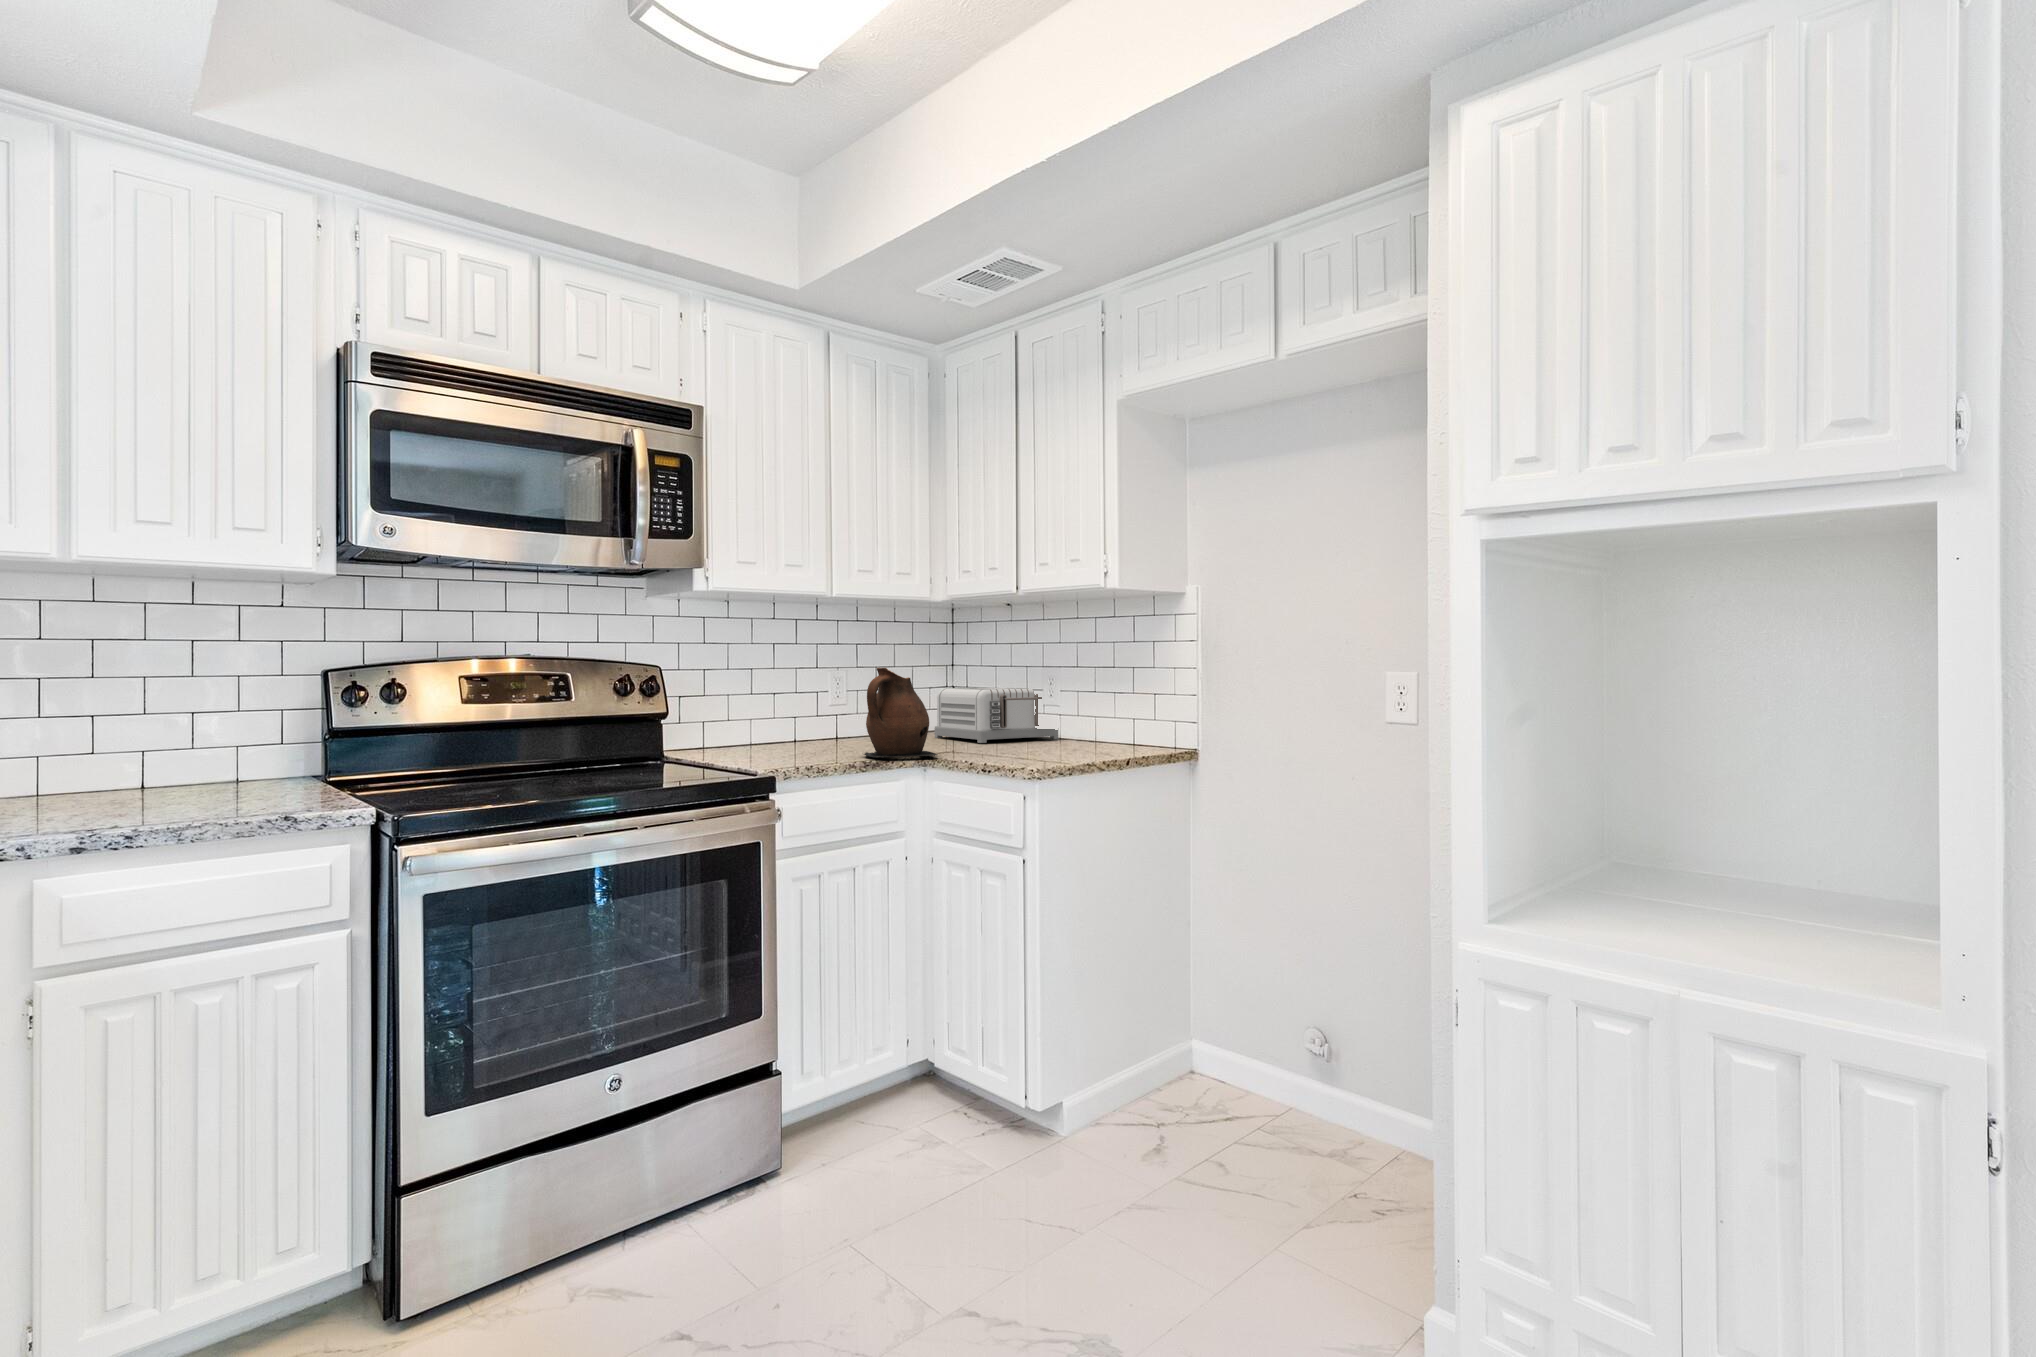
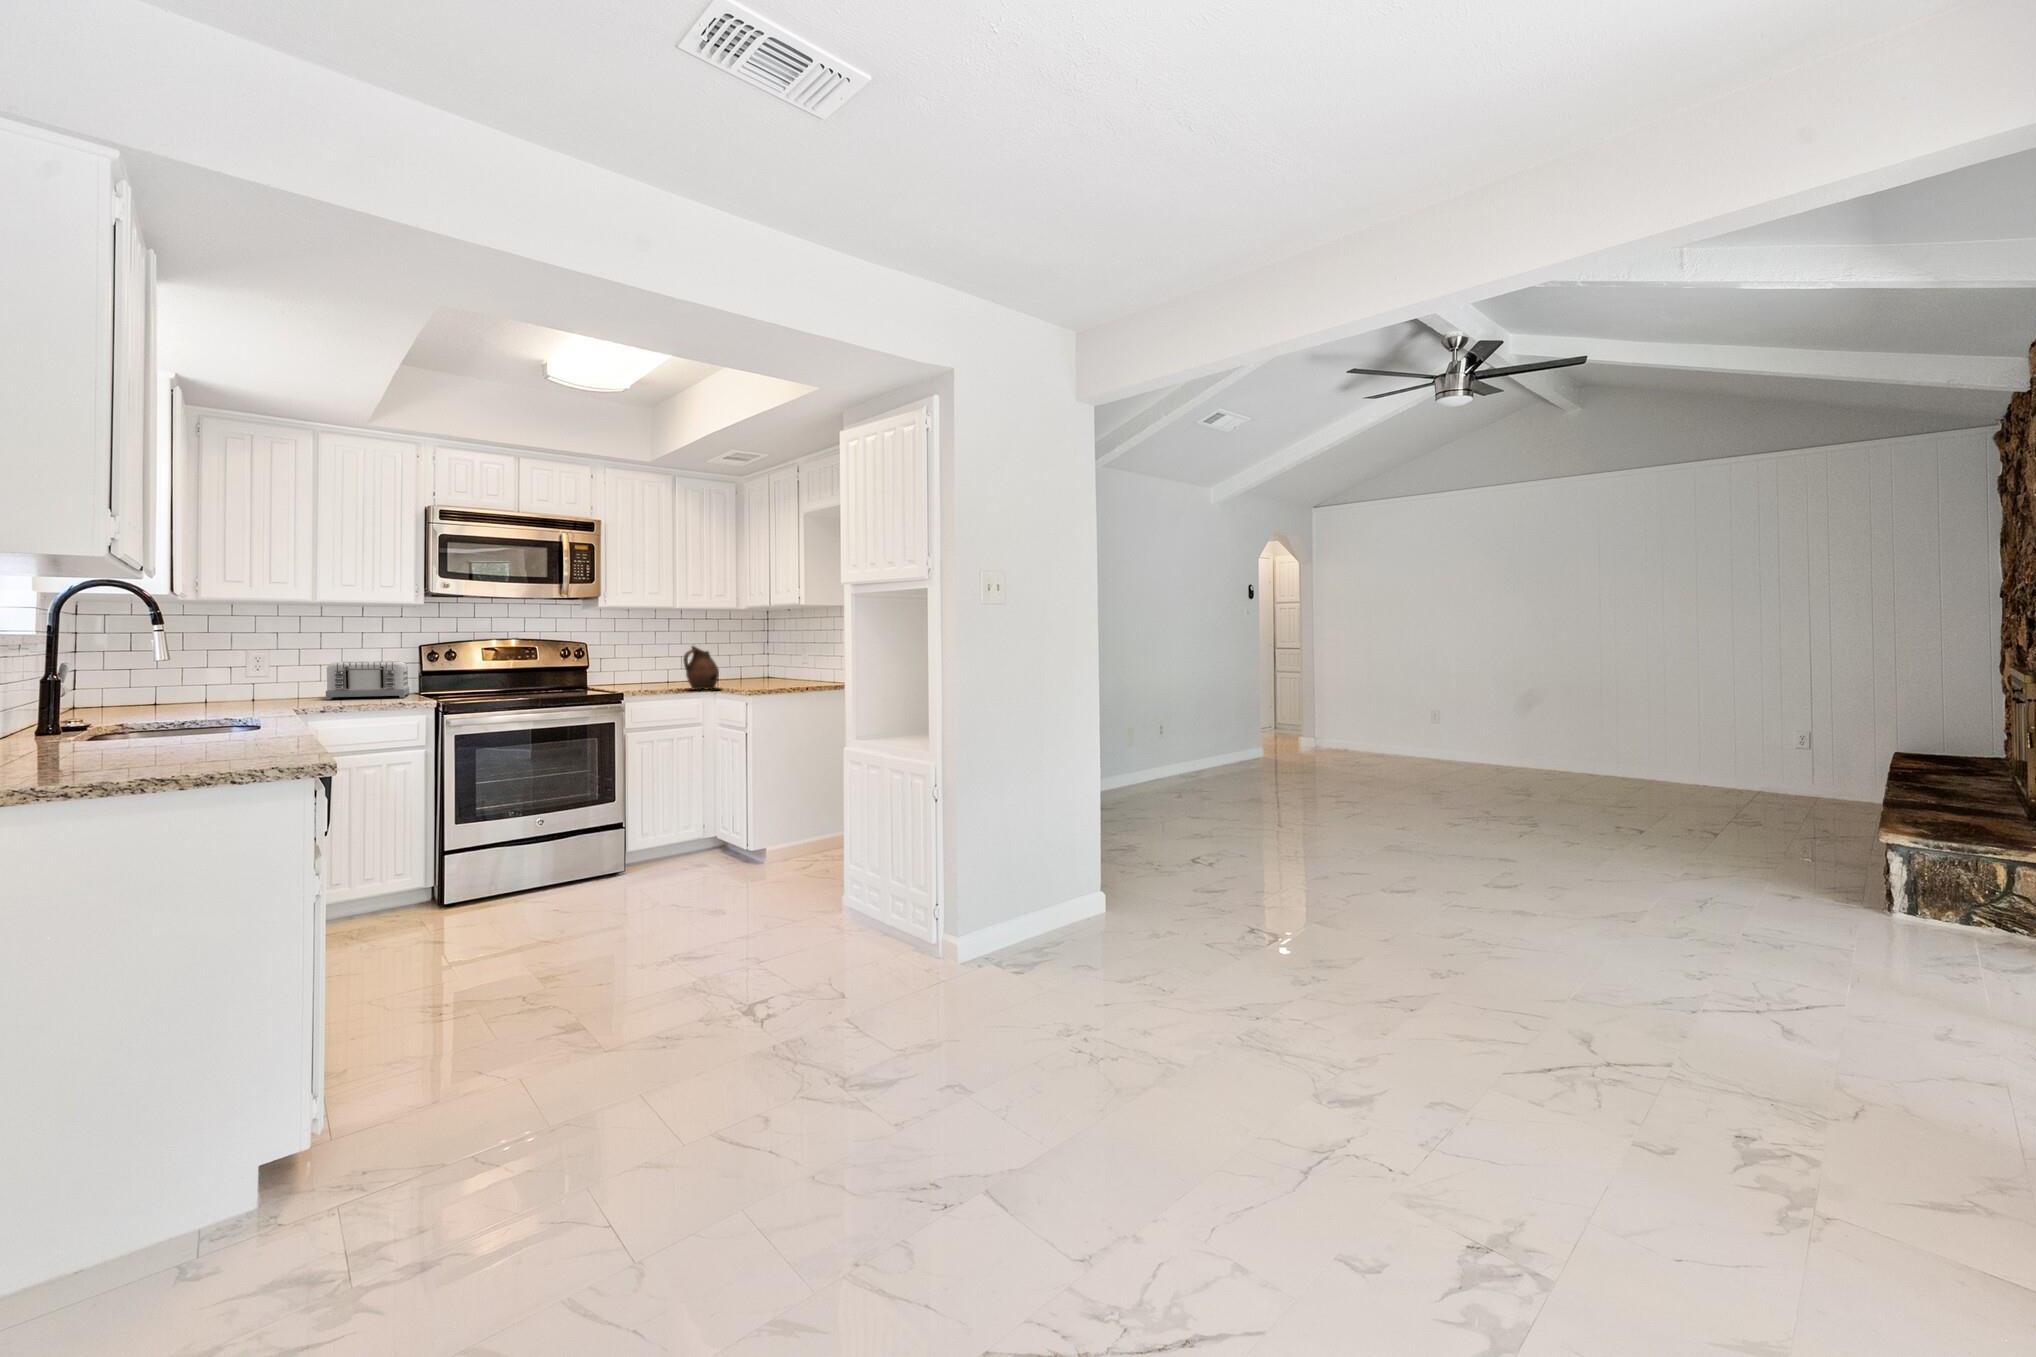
toaster: present [935,688,1058,743] -> present [326,661,409,699]

